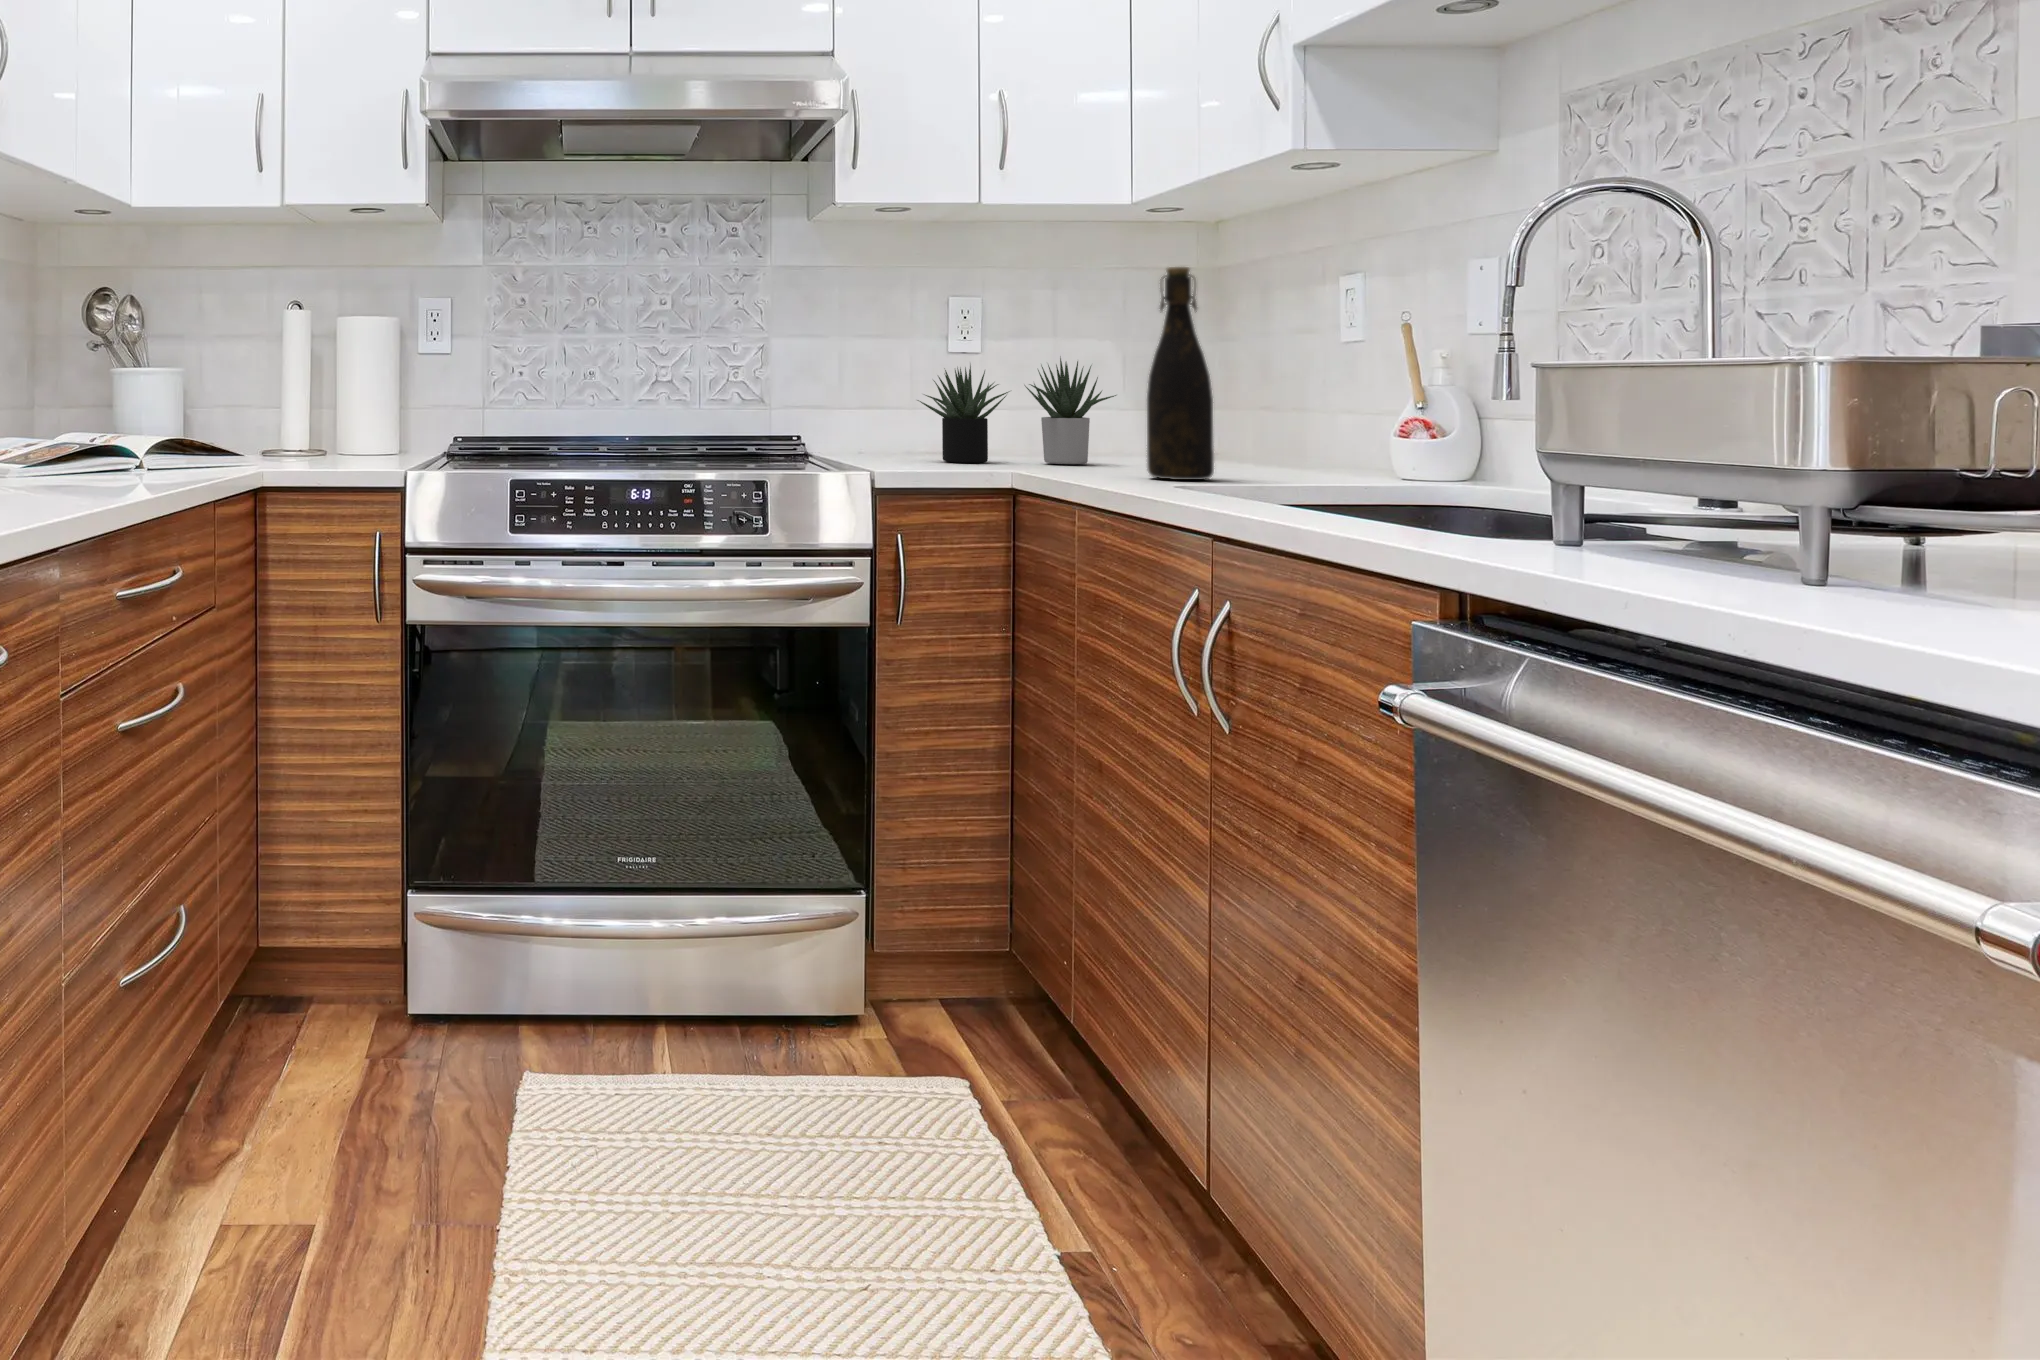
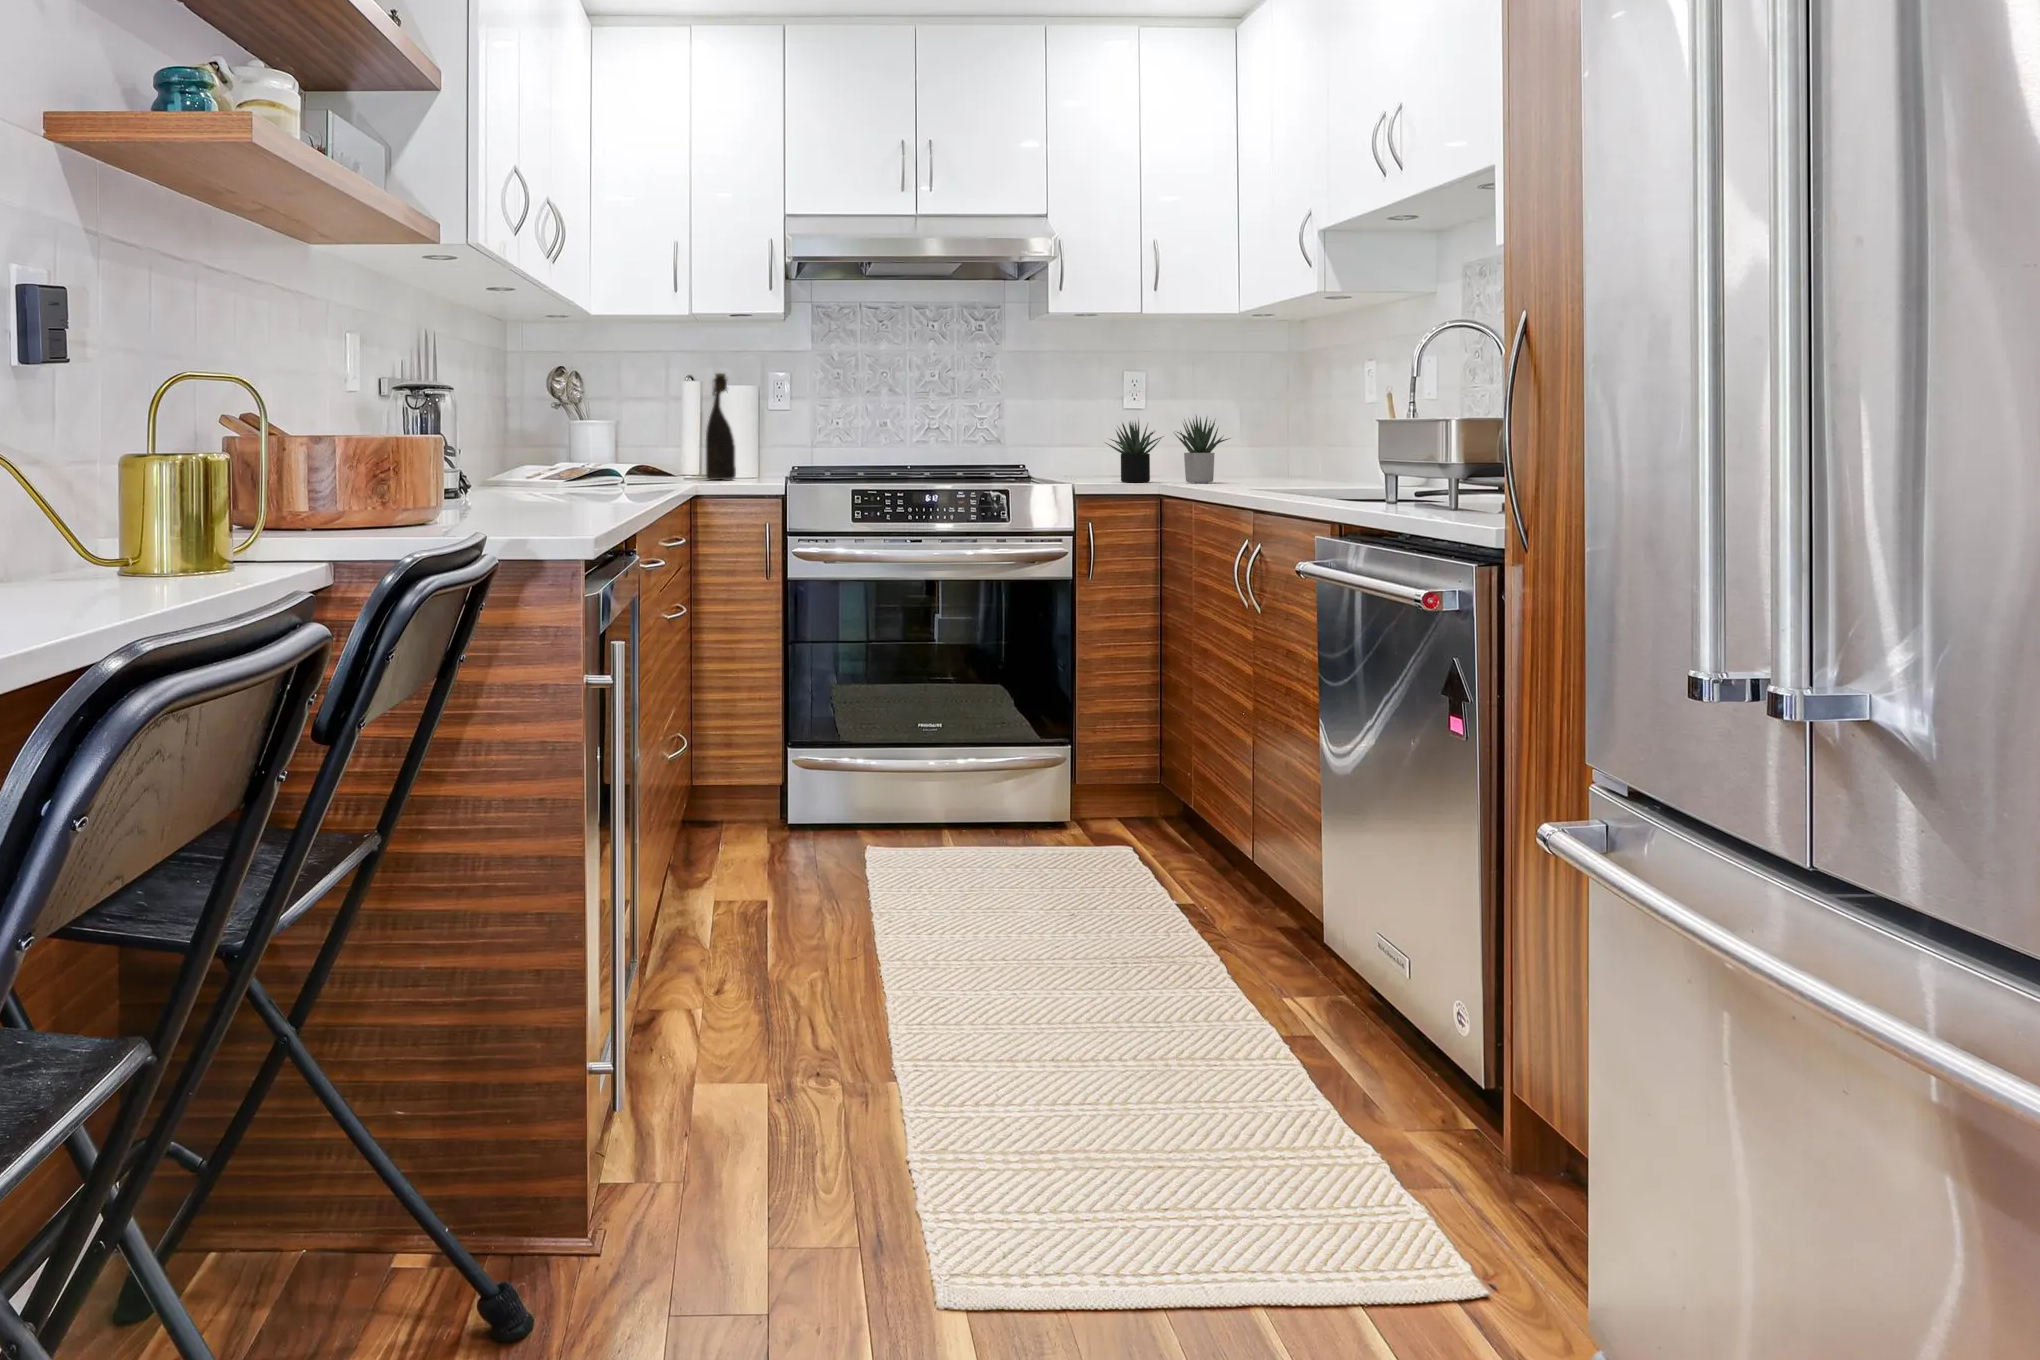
bottle: present [1147,267,1214,480] -> present [706,373,736,480]

